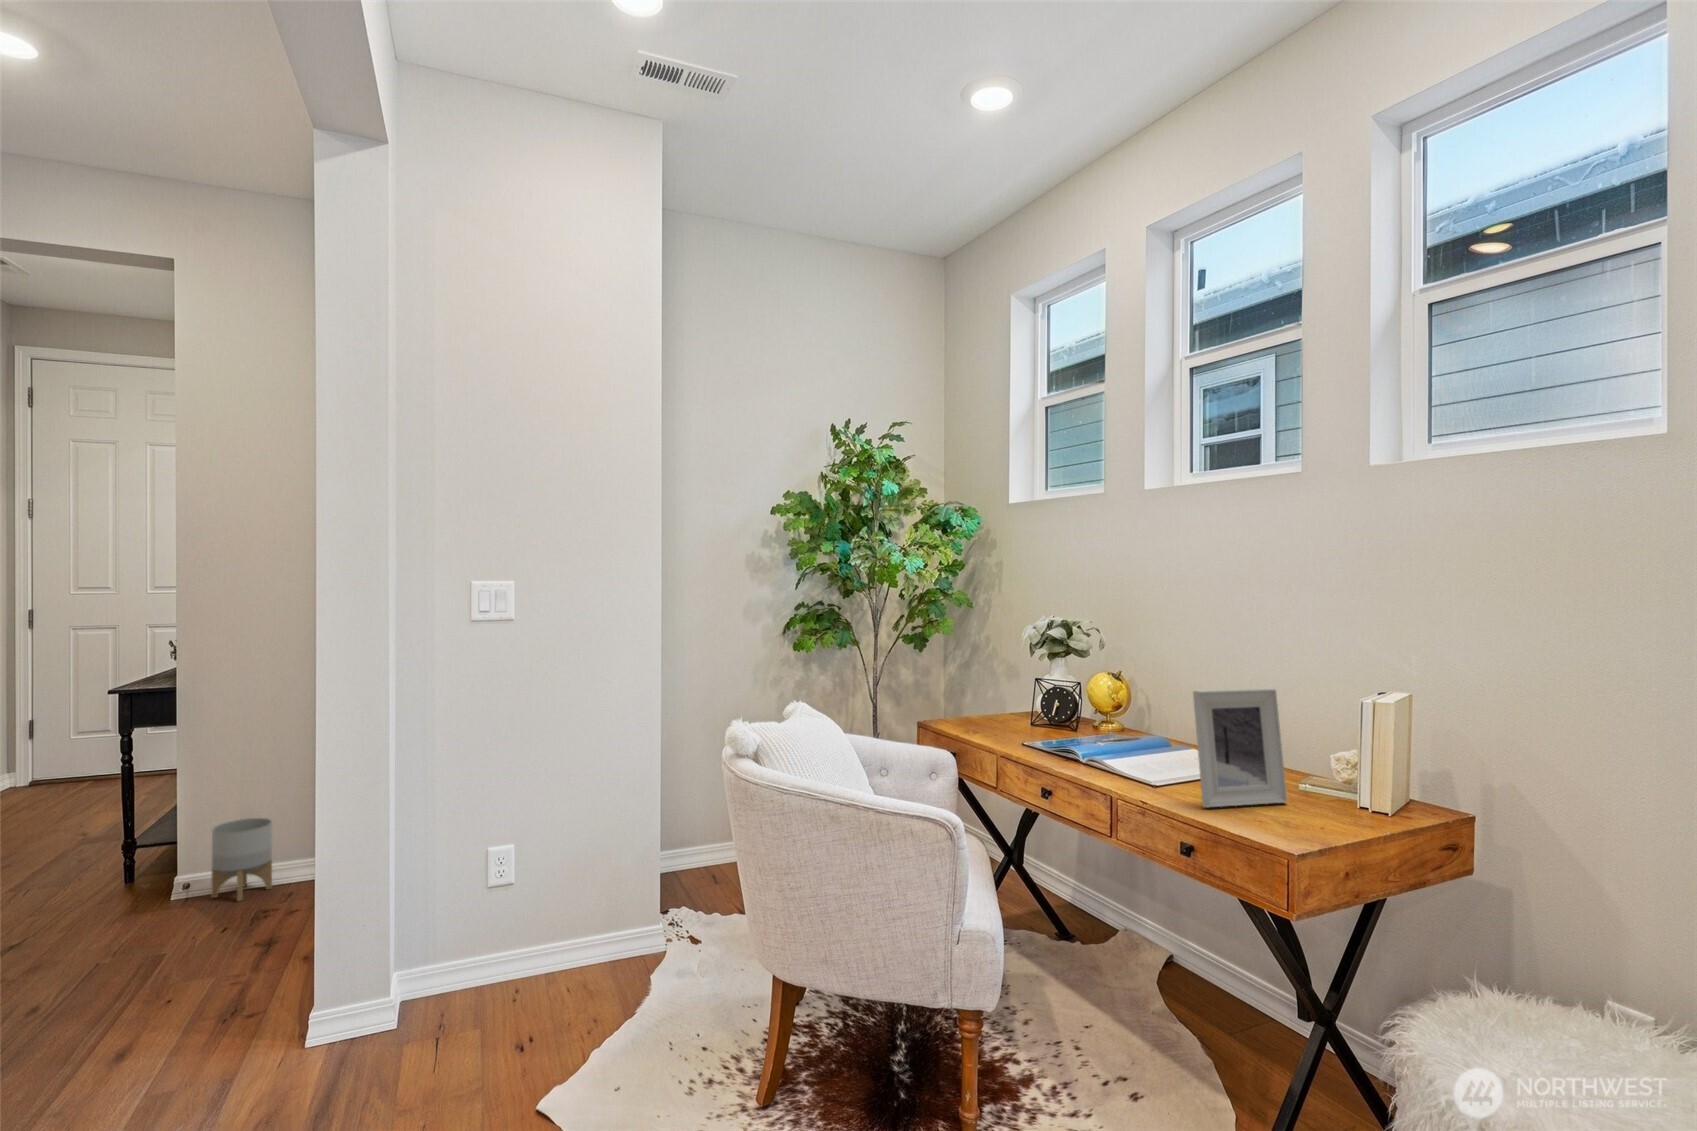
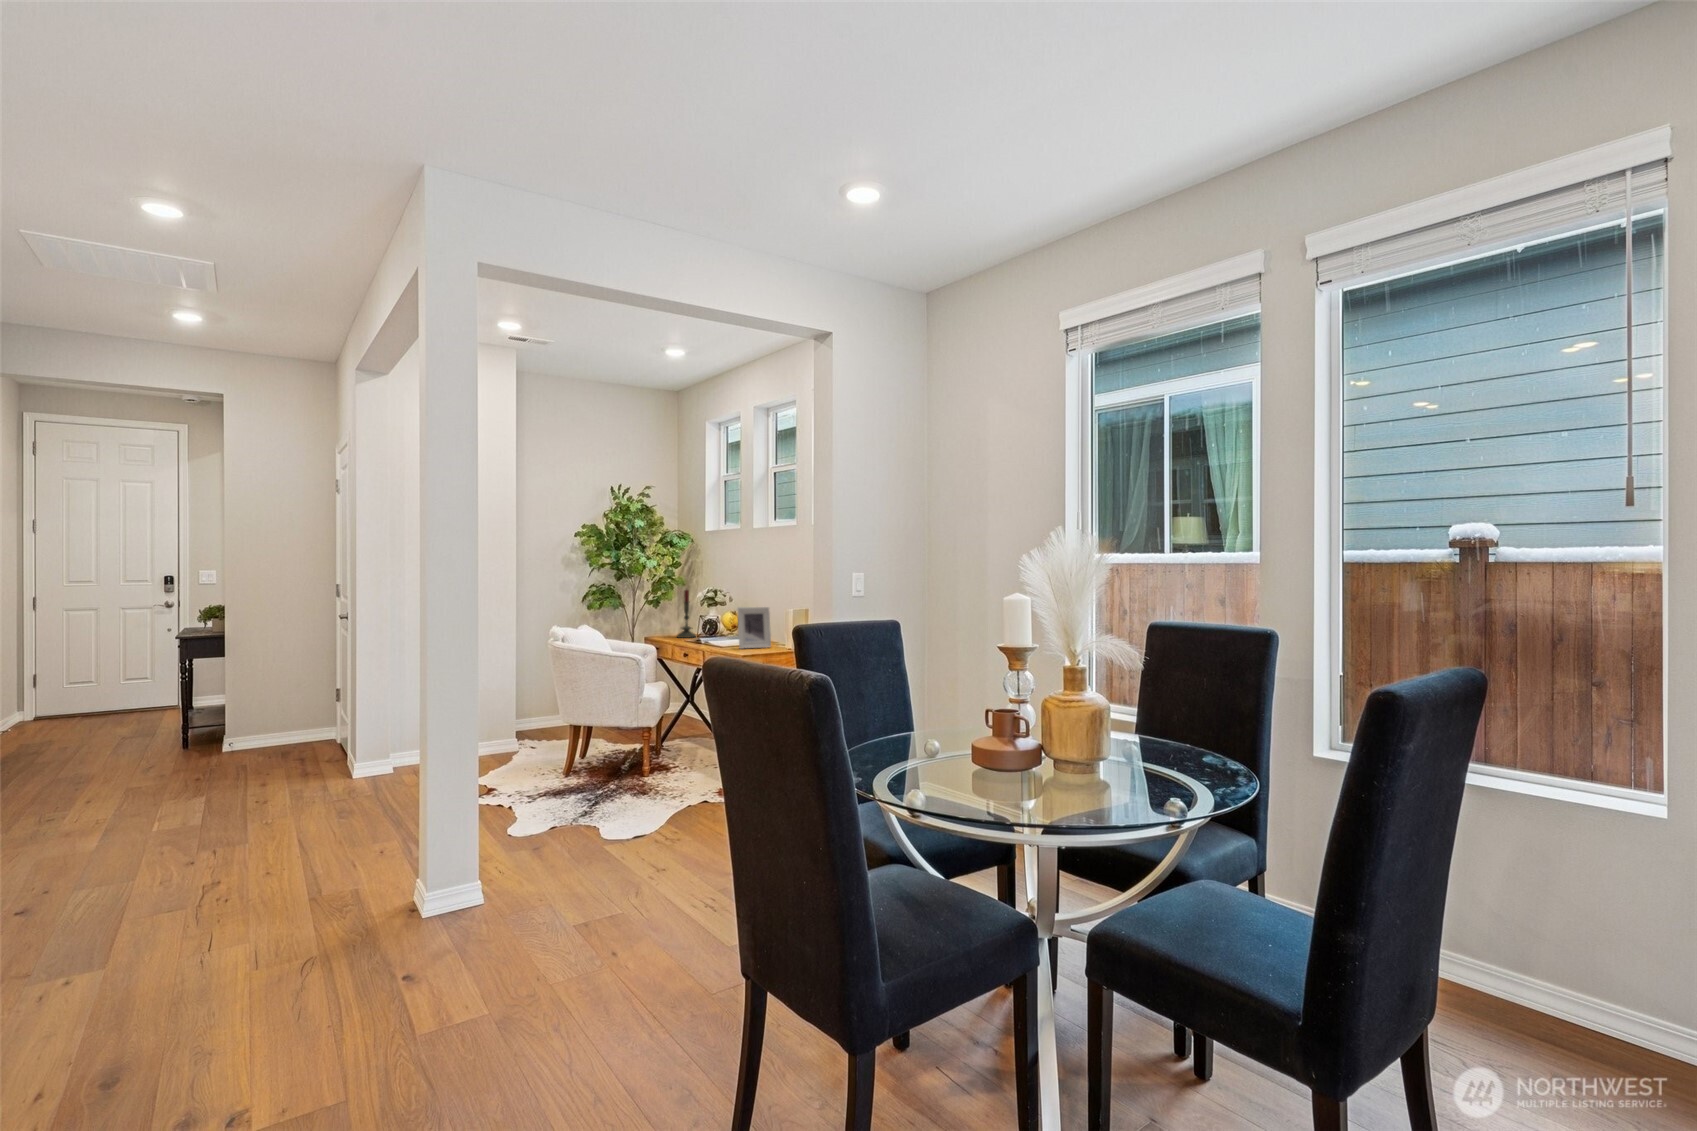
candle: none [978,619,1019,727] -> present [677,590,696,638]
planter: present [211,818,272,901] -> none [248,707,282,749]

